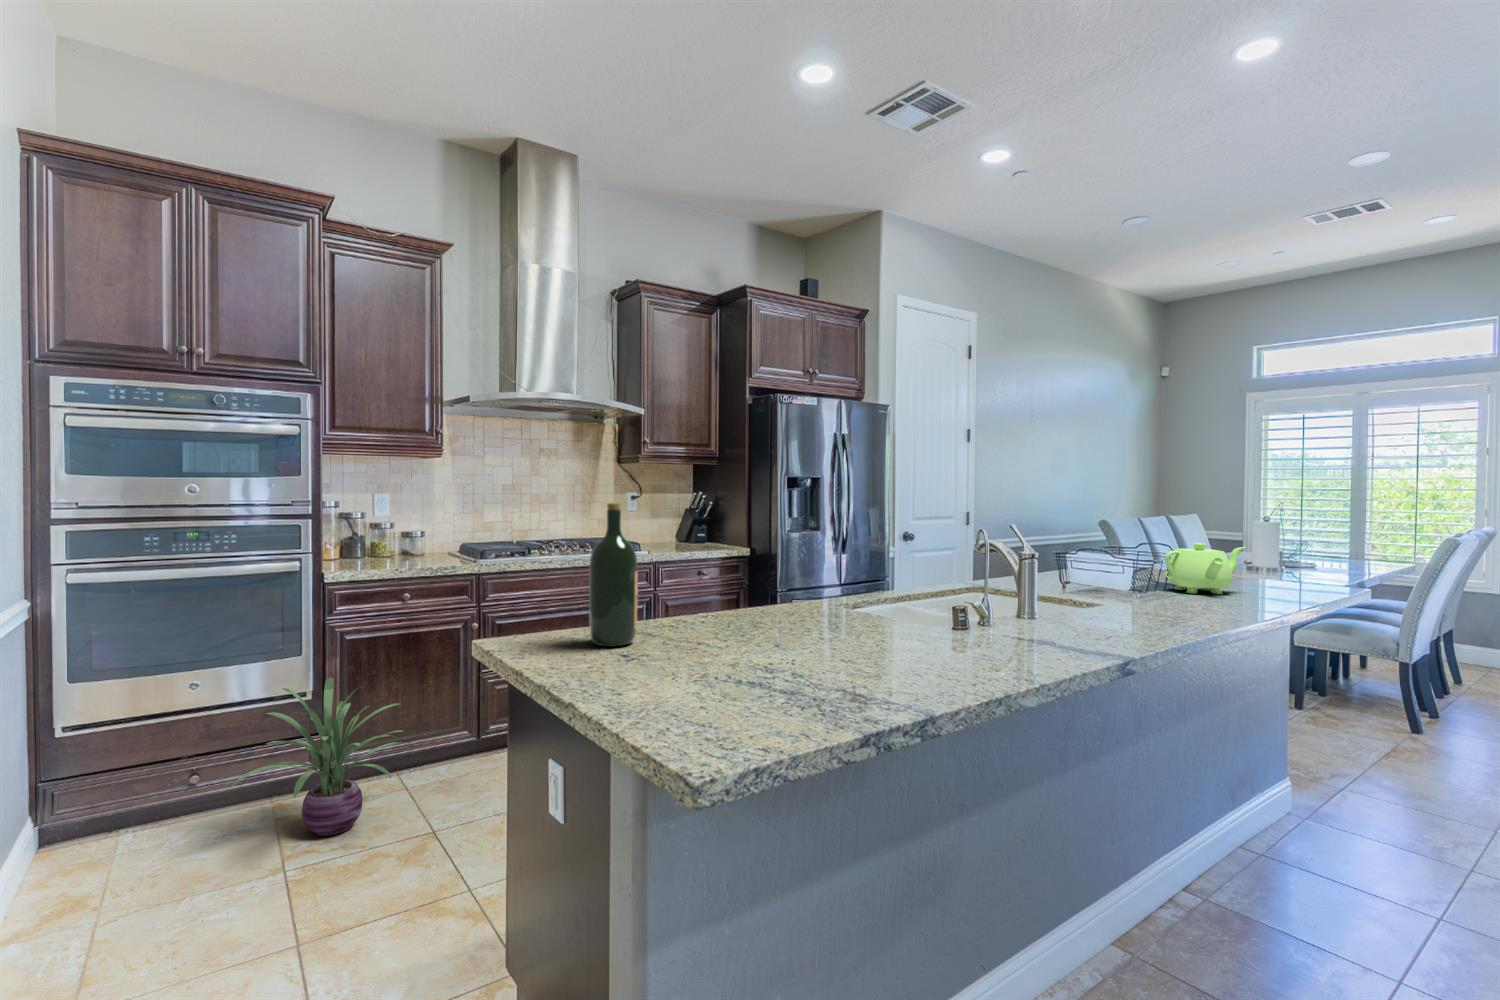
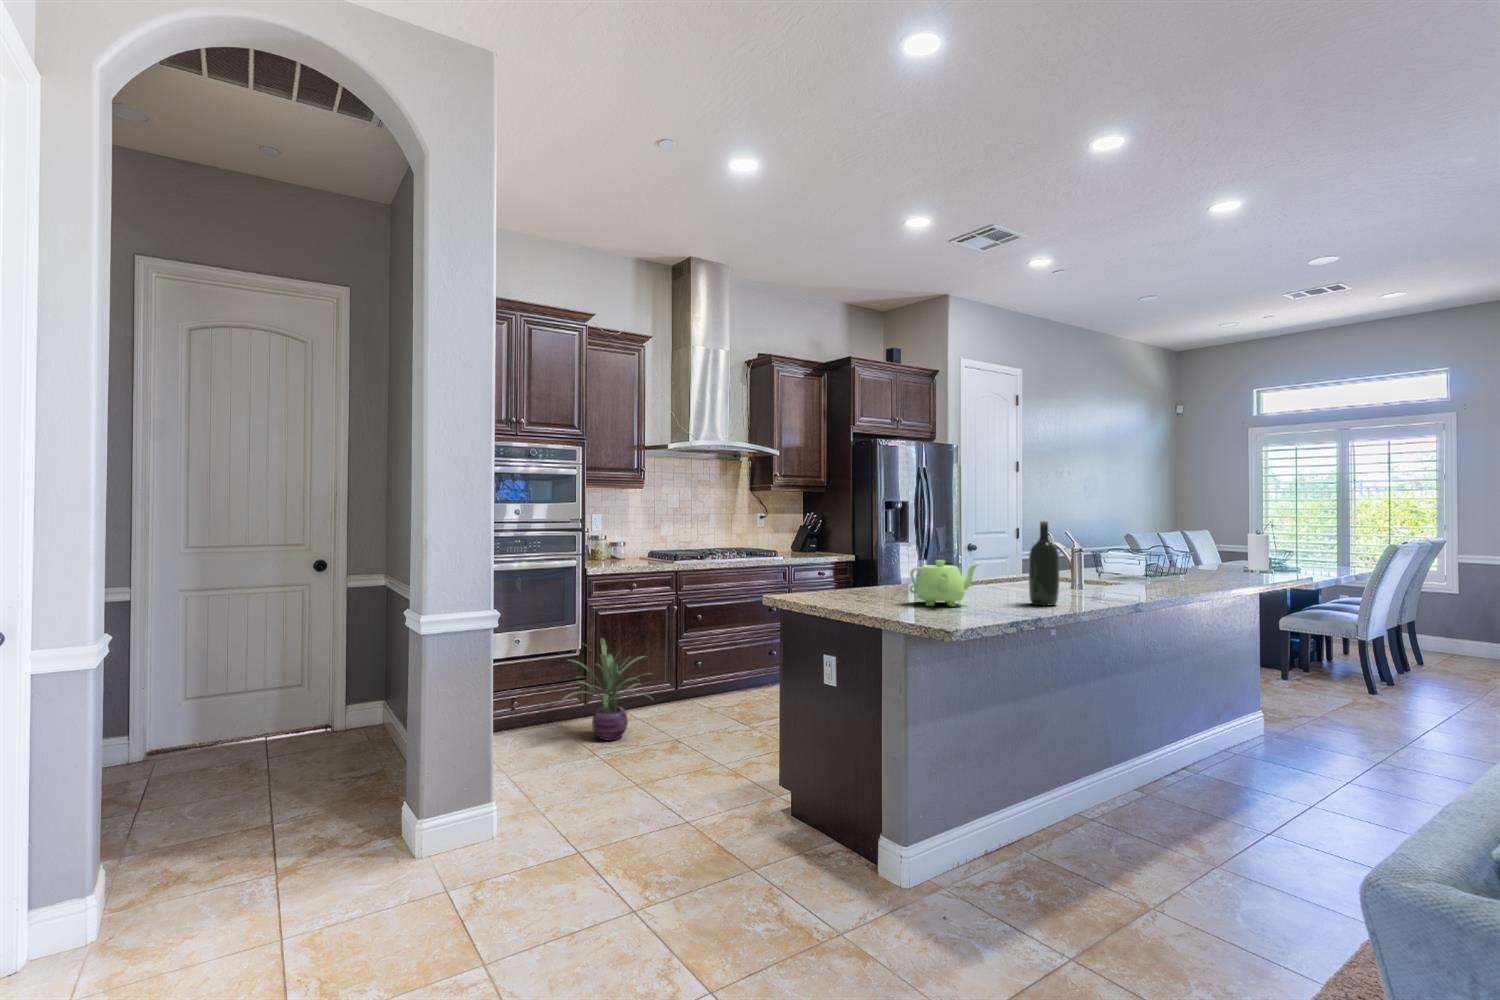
wine bottle: present [589,503,638,646] -> present [1029,521,1059,606]
teapot: present [1165,543,1246,594] -> present [910,560,980,606]

